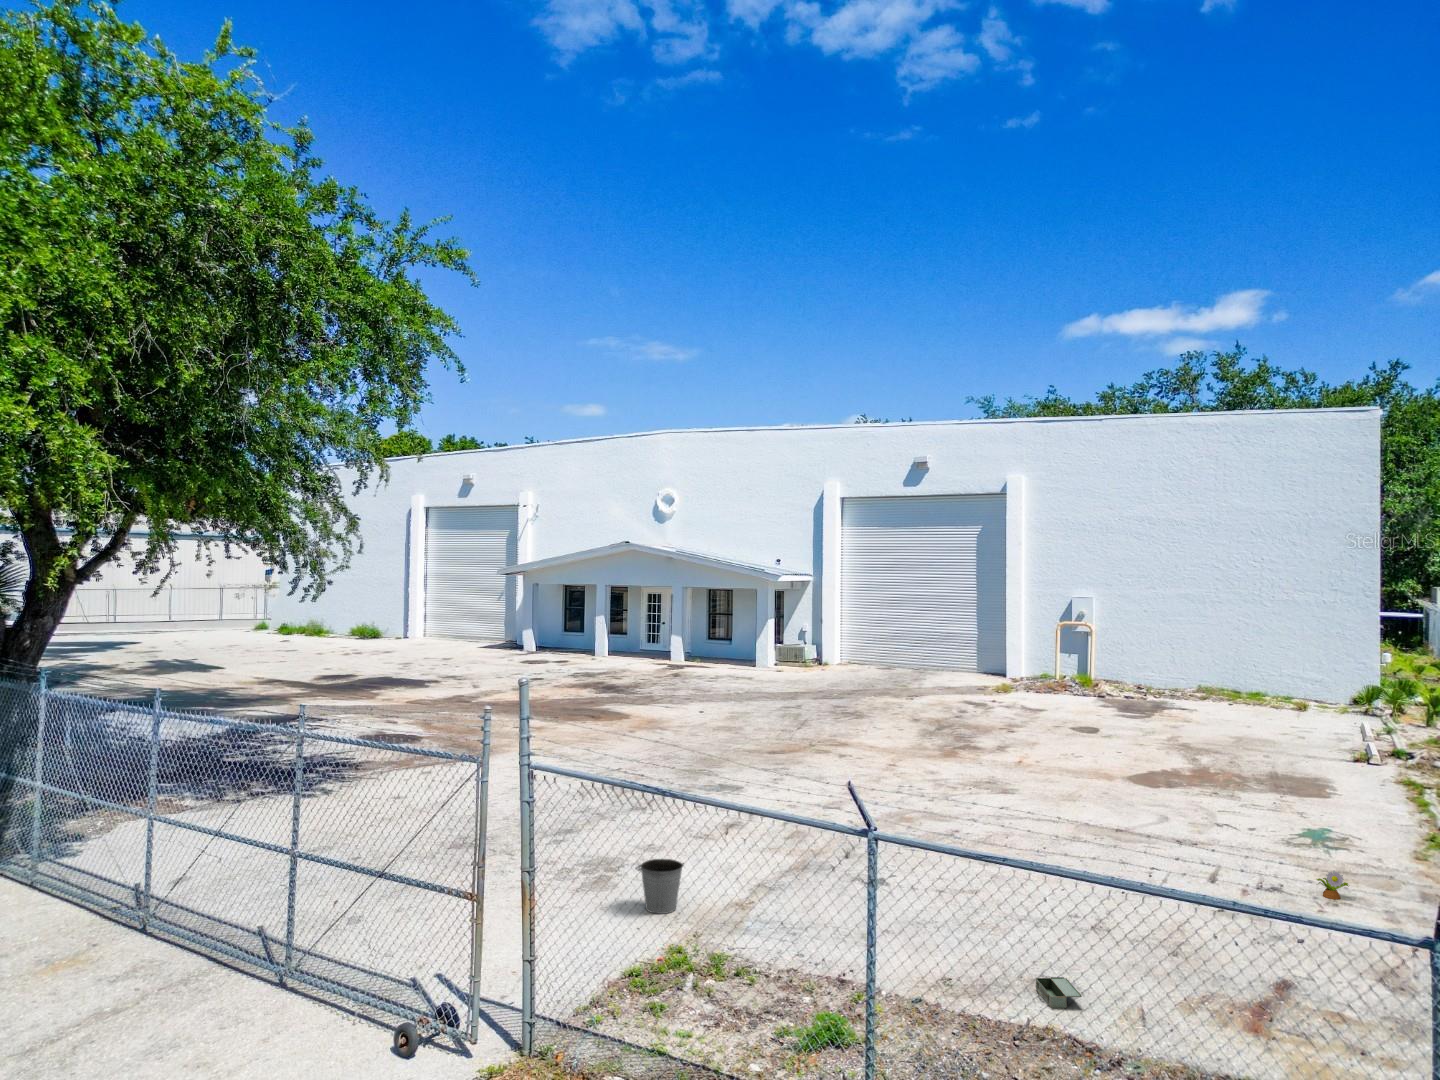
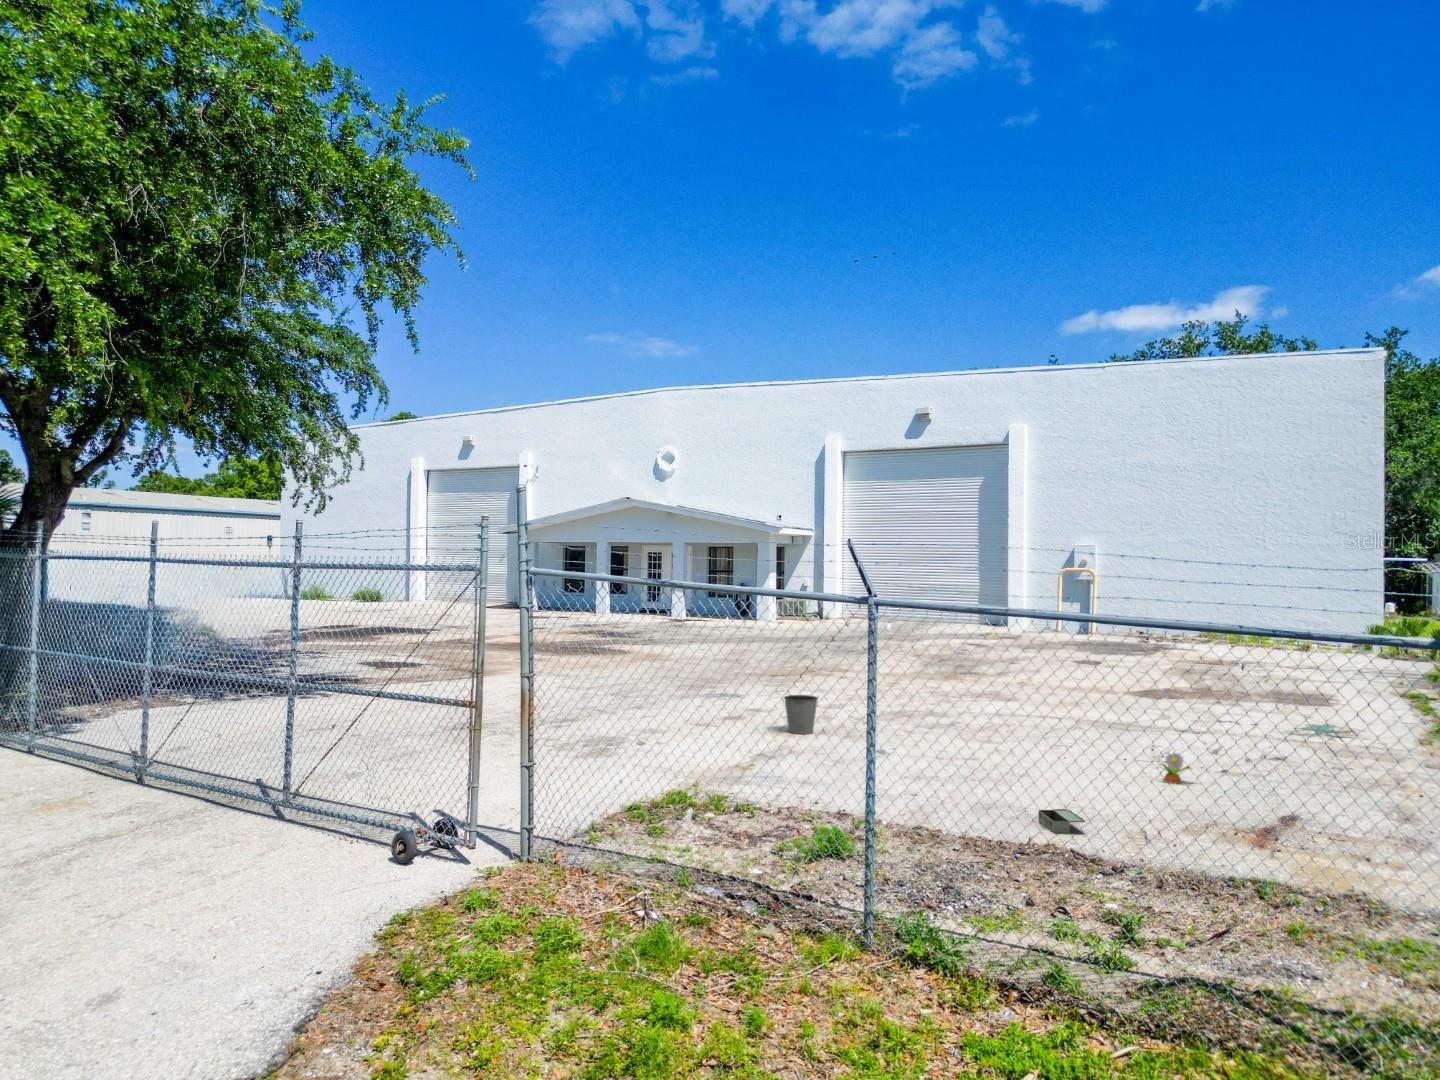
bucket: present [640,859,684,914] -> present [784,695,818,734]
decorative plant: present [1317,871,1348,899] -> present [1159,752,1190,784]

